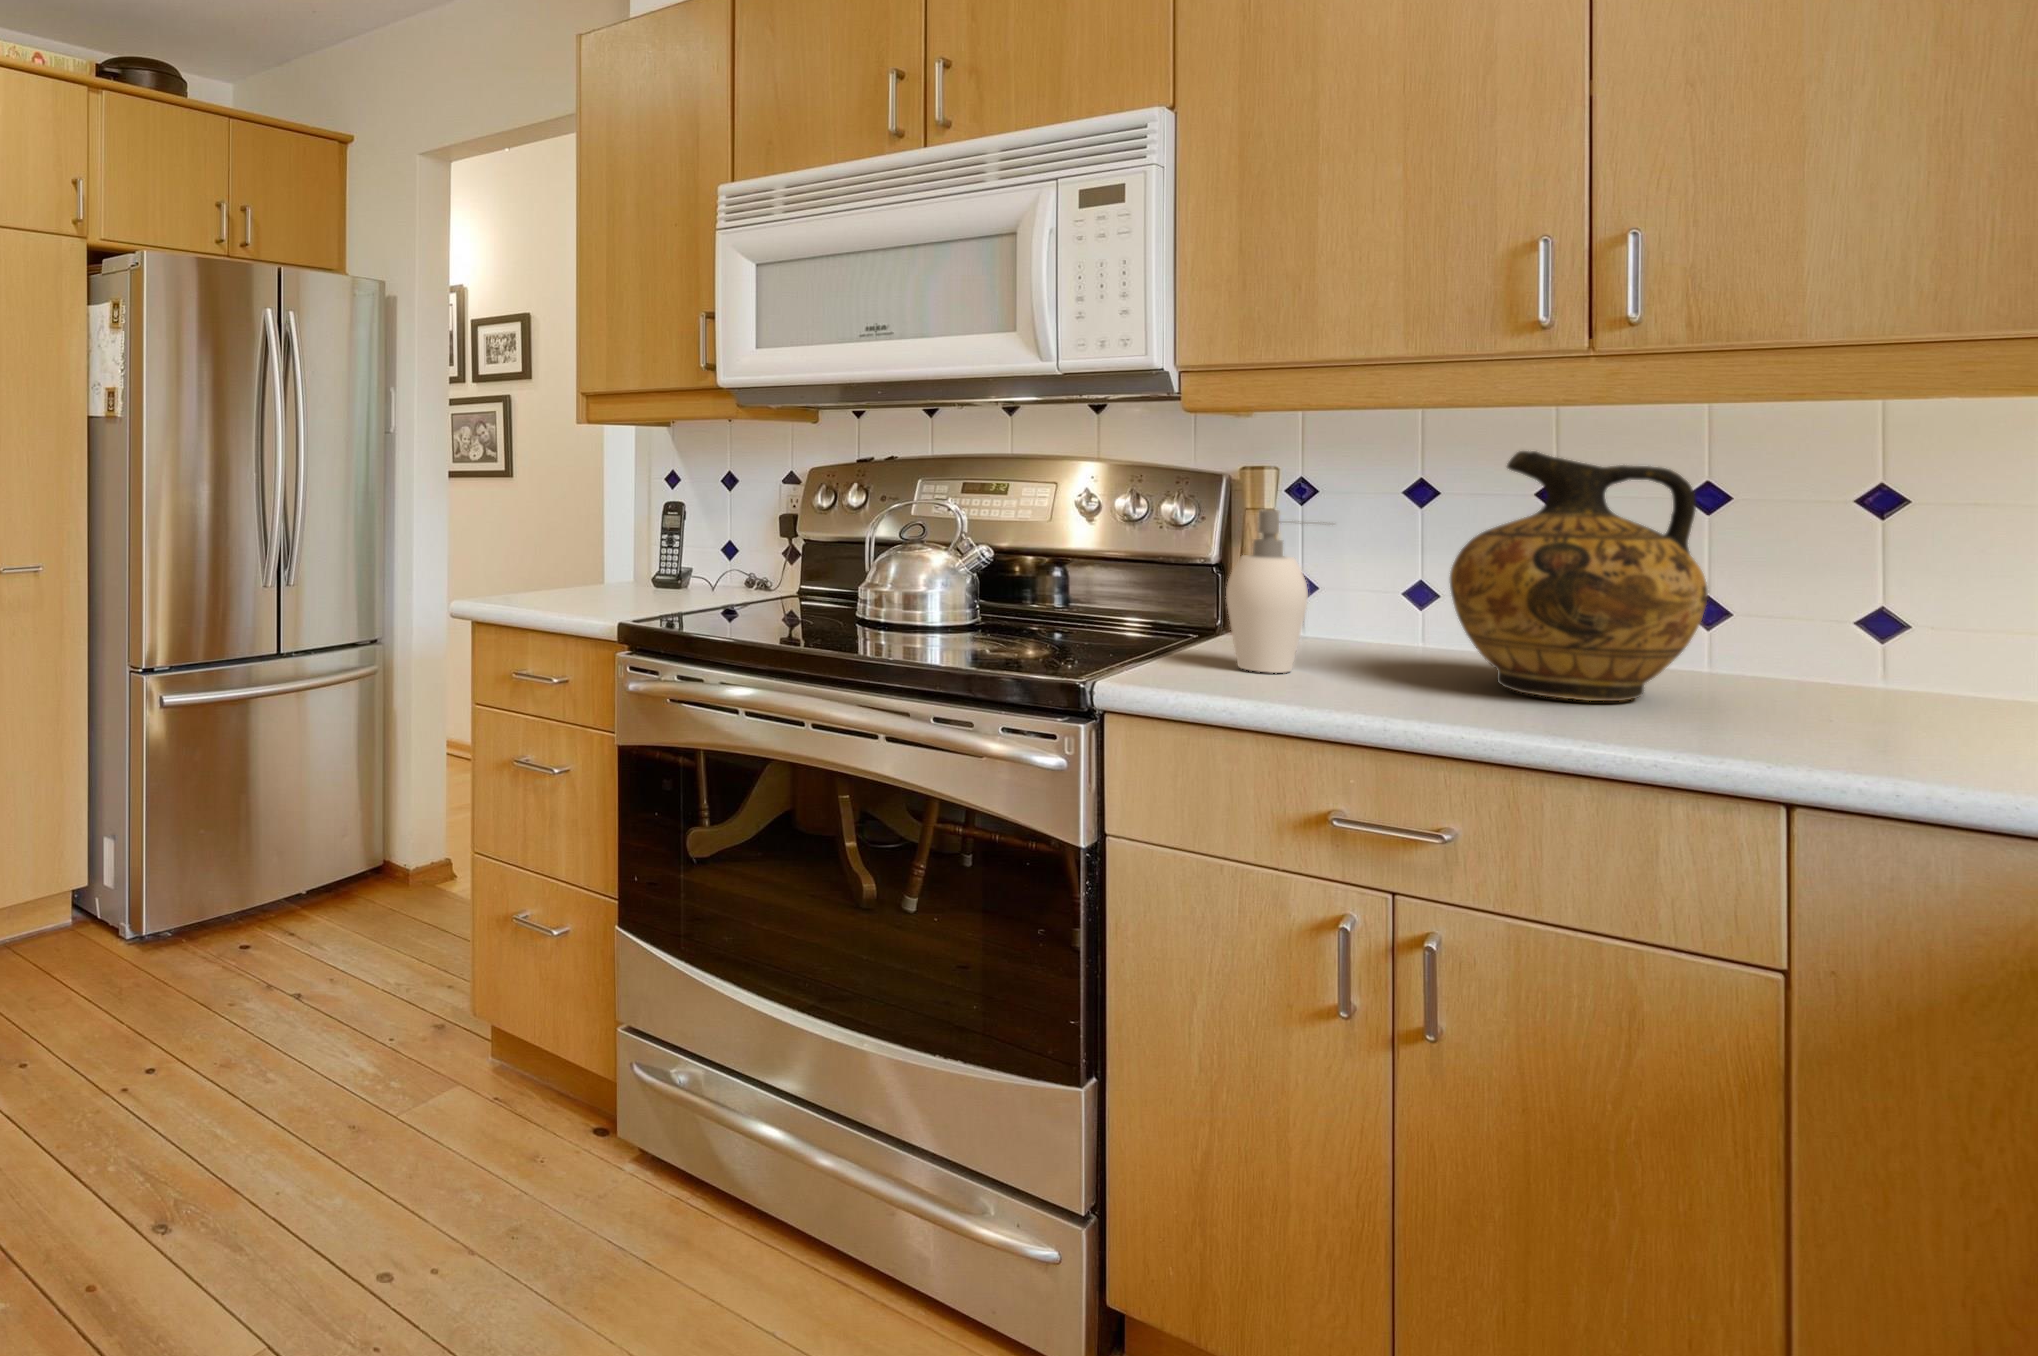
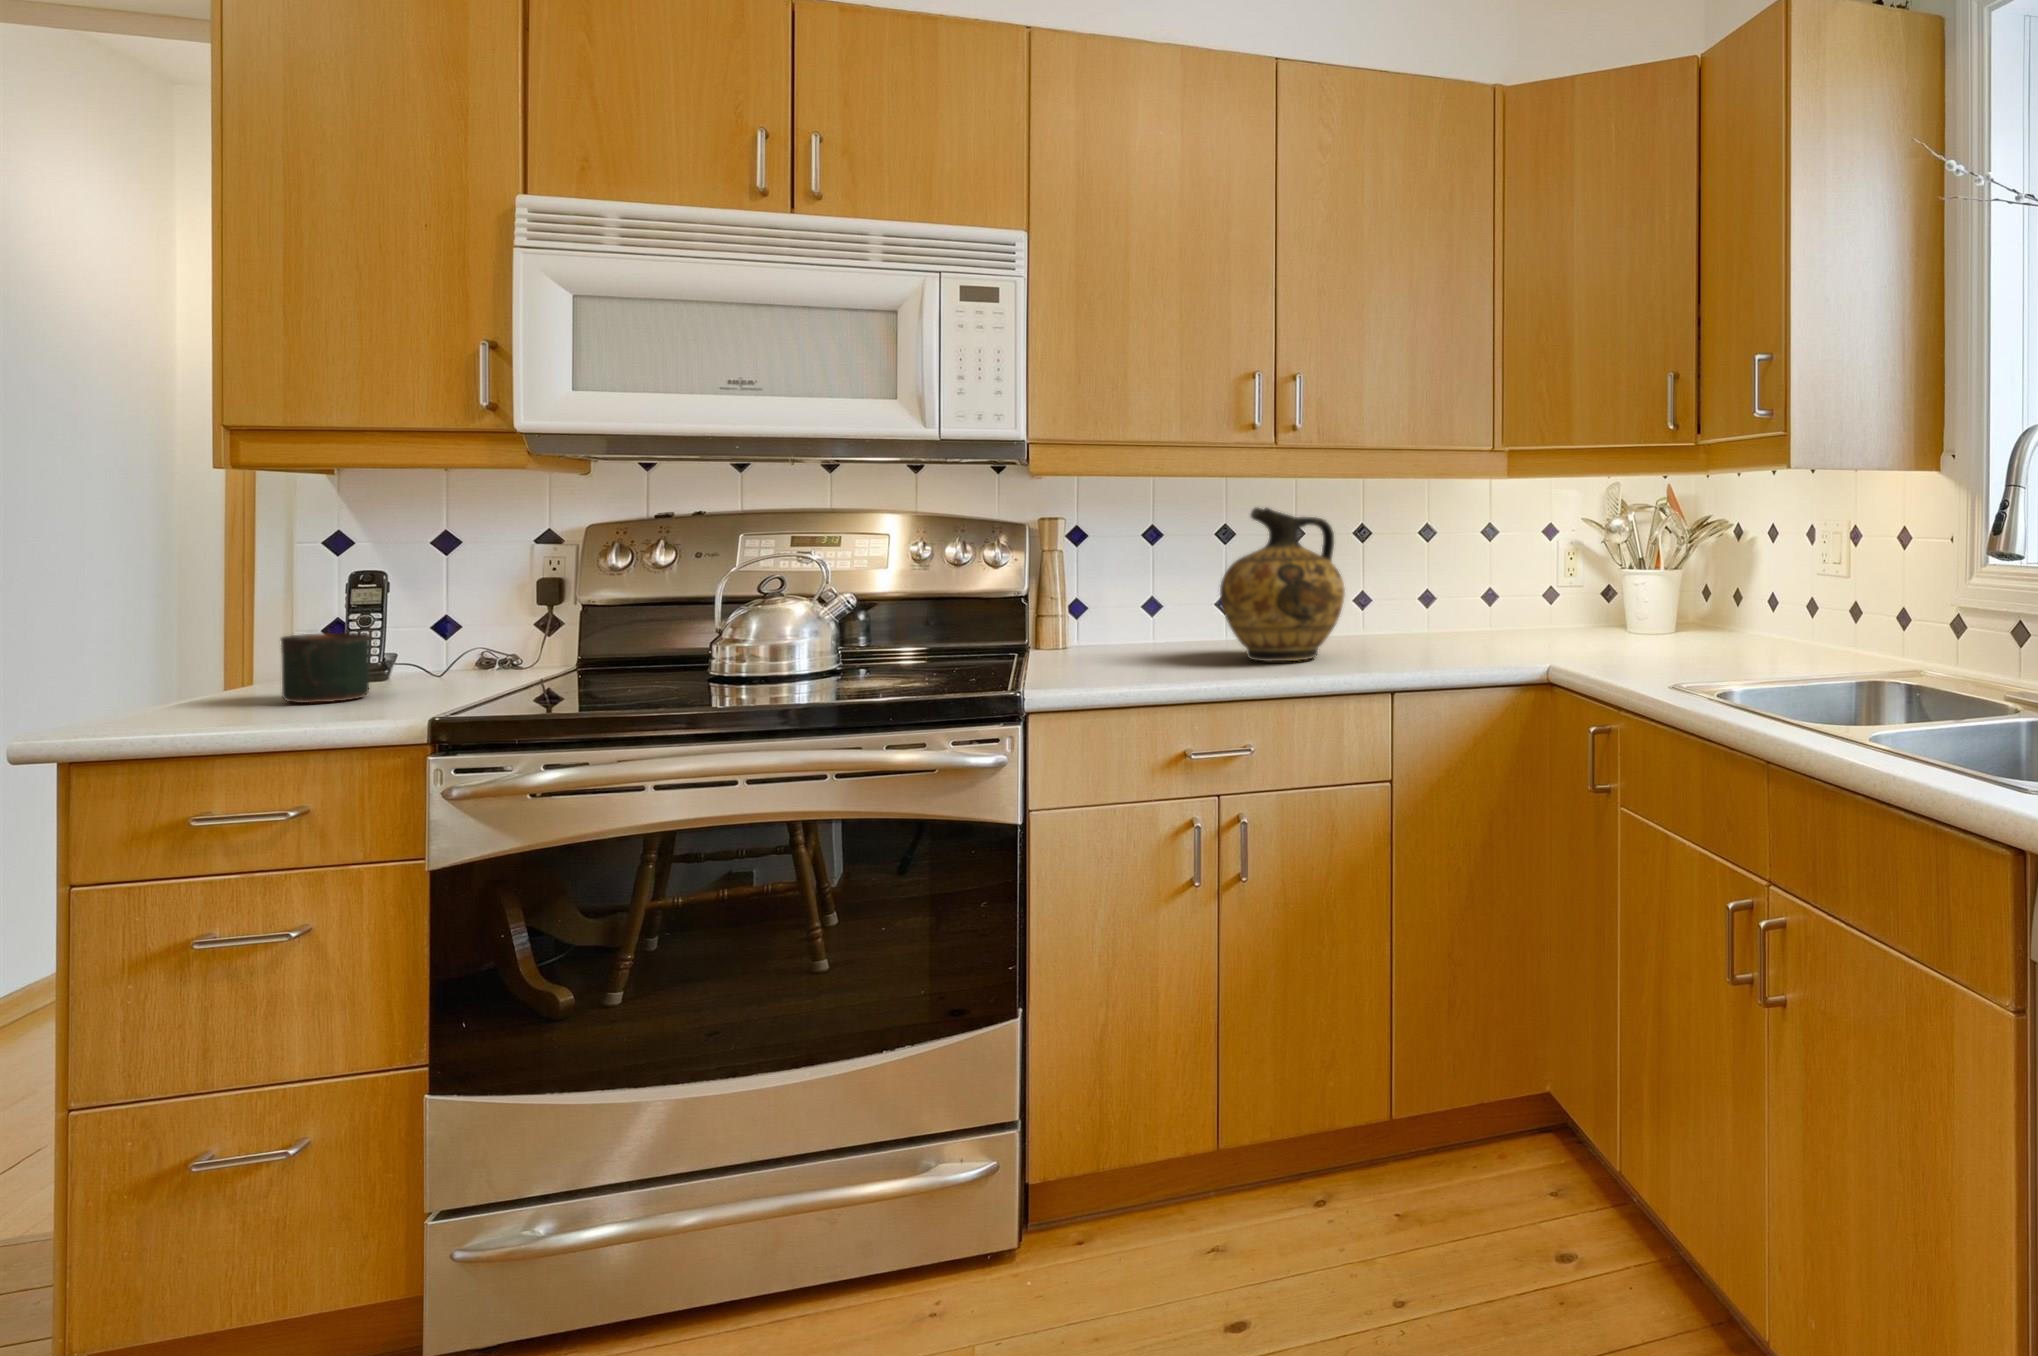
soap dispenser: present [1226,510,1324,673] -> none [1086,550,1159,670]
mug: none [593,551,645,605] -> present [281,633,370,703]

